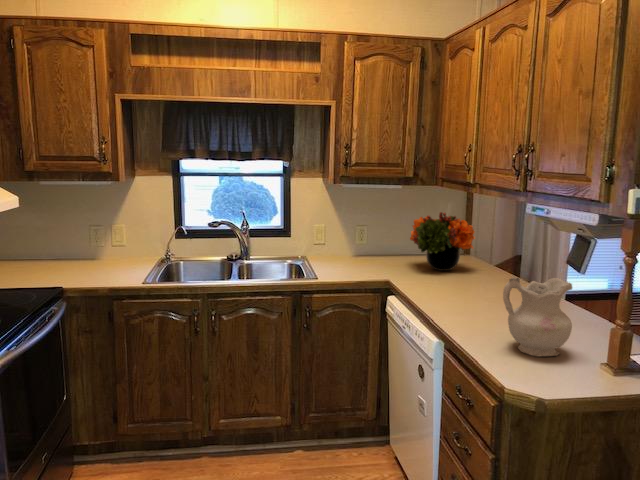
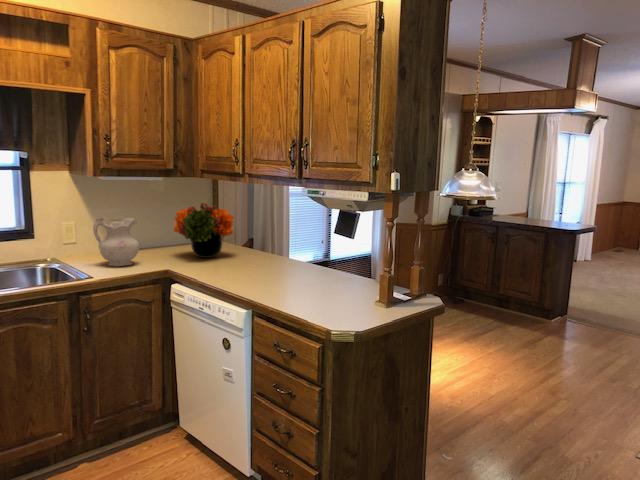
ceramic pitcher: present [503,278,572,356] -> present [93,218,139,267]

